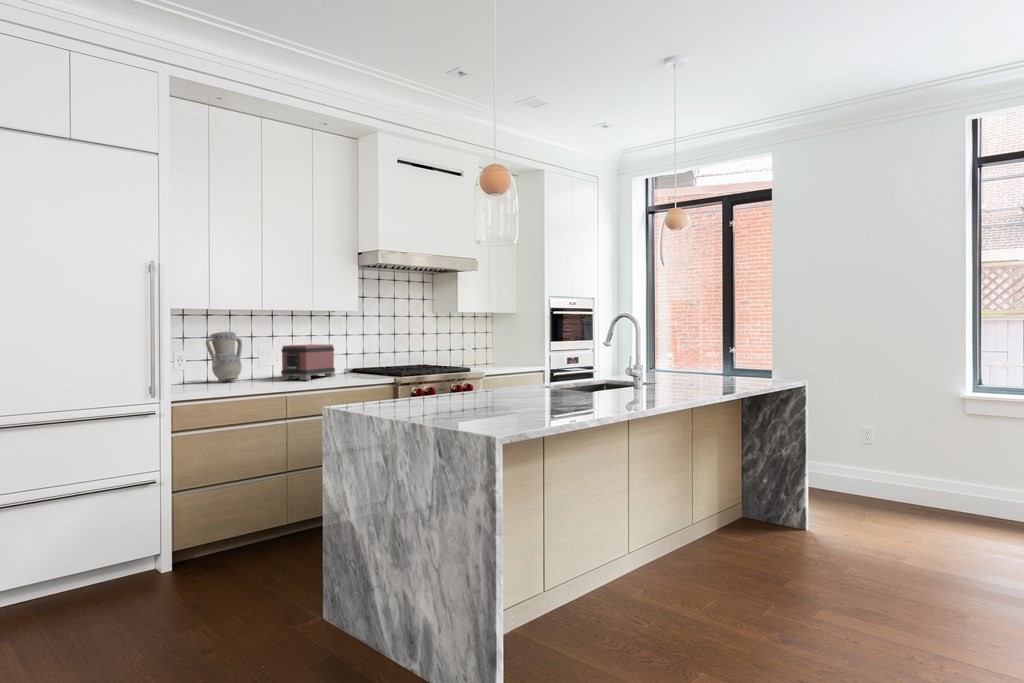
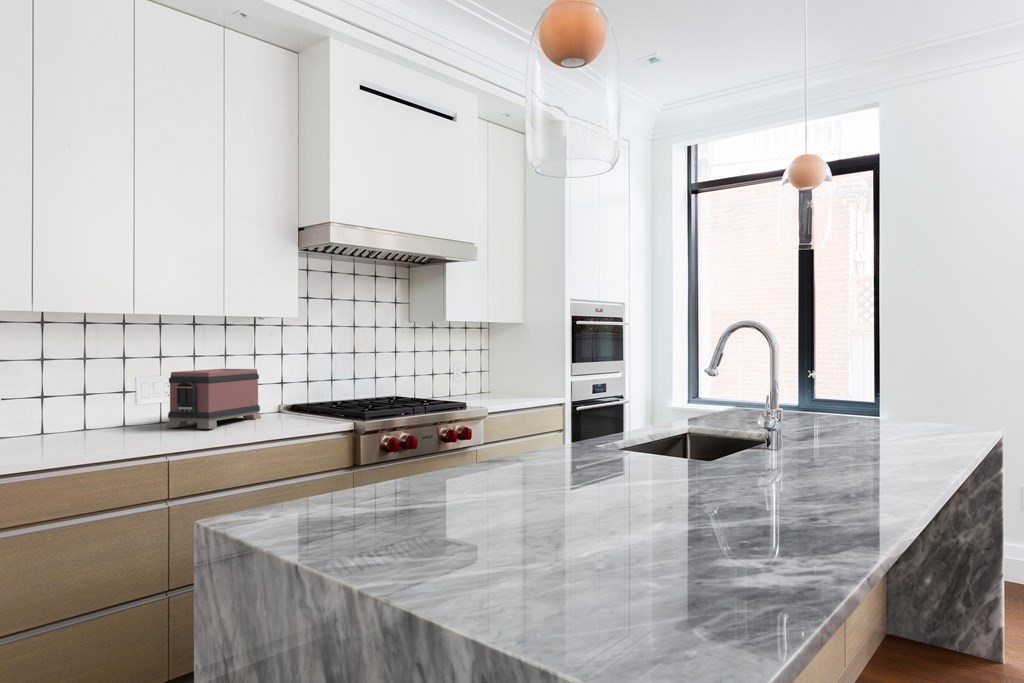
vase: present [206,332,242,382] -> none [36,349,105,432]

